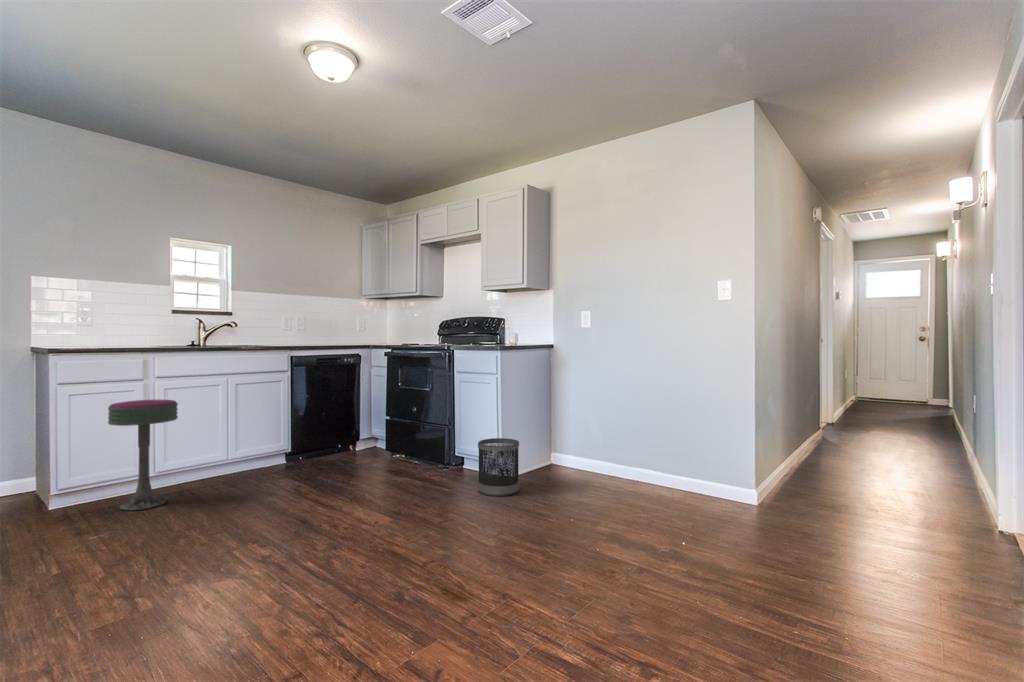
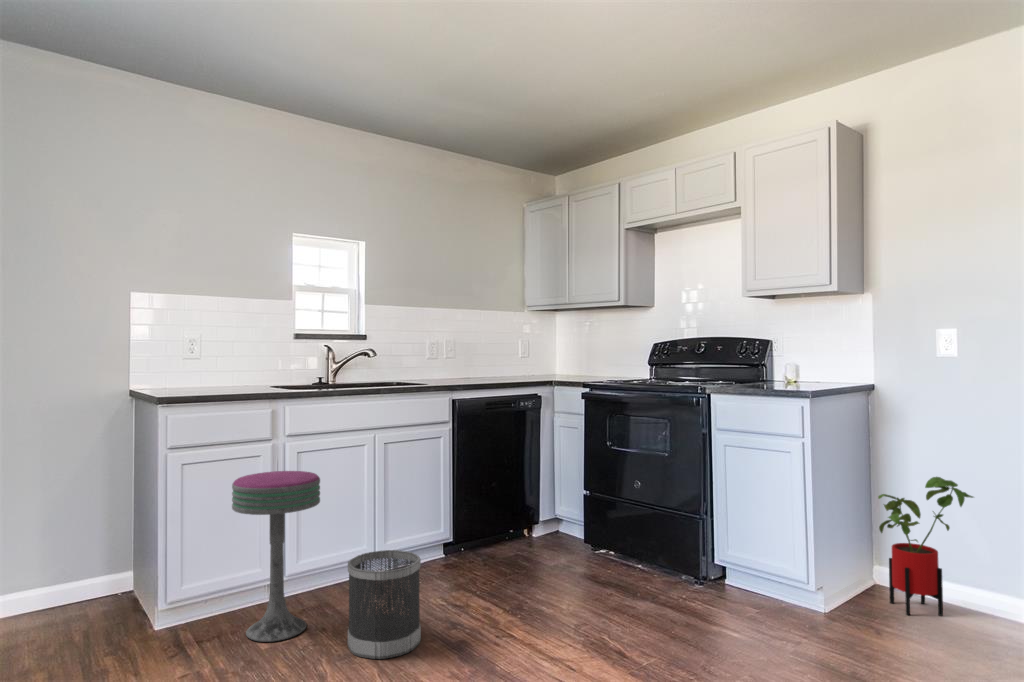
house plant: none [543,396,593,476] -> present [878,477,973,616]
wastebasket: present [478,438,519,496] -> present [348,550,421,659]

